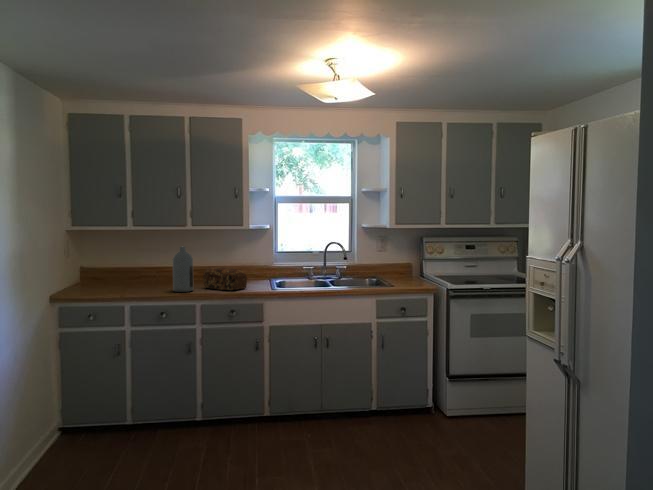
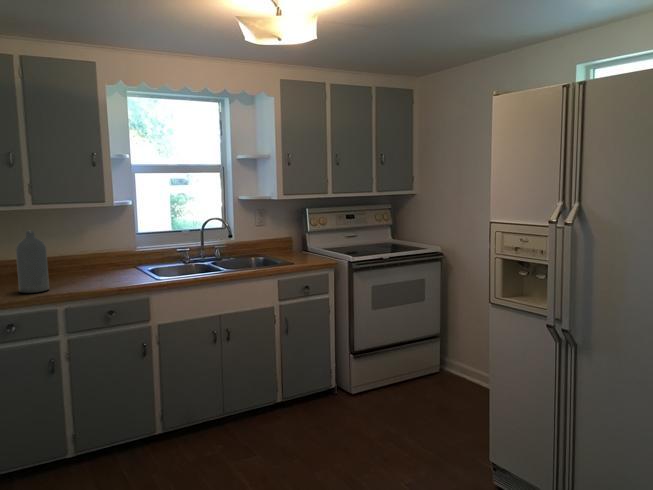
bread loaf: present [203,267,247,290] -> none [58,255,122,285]

